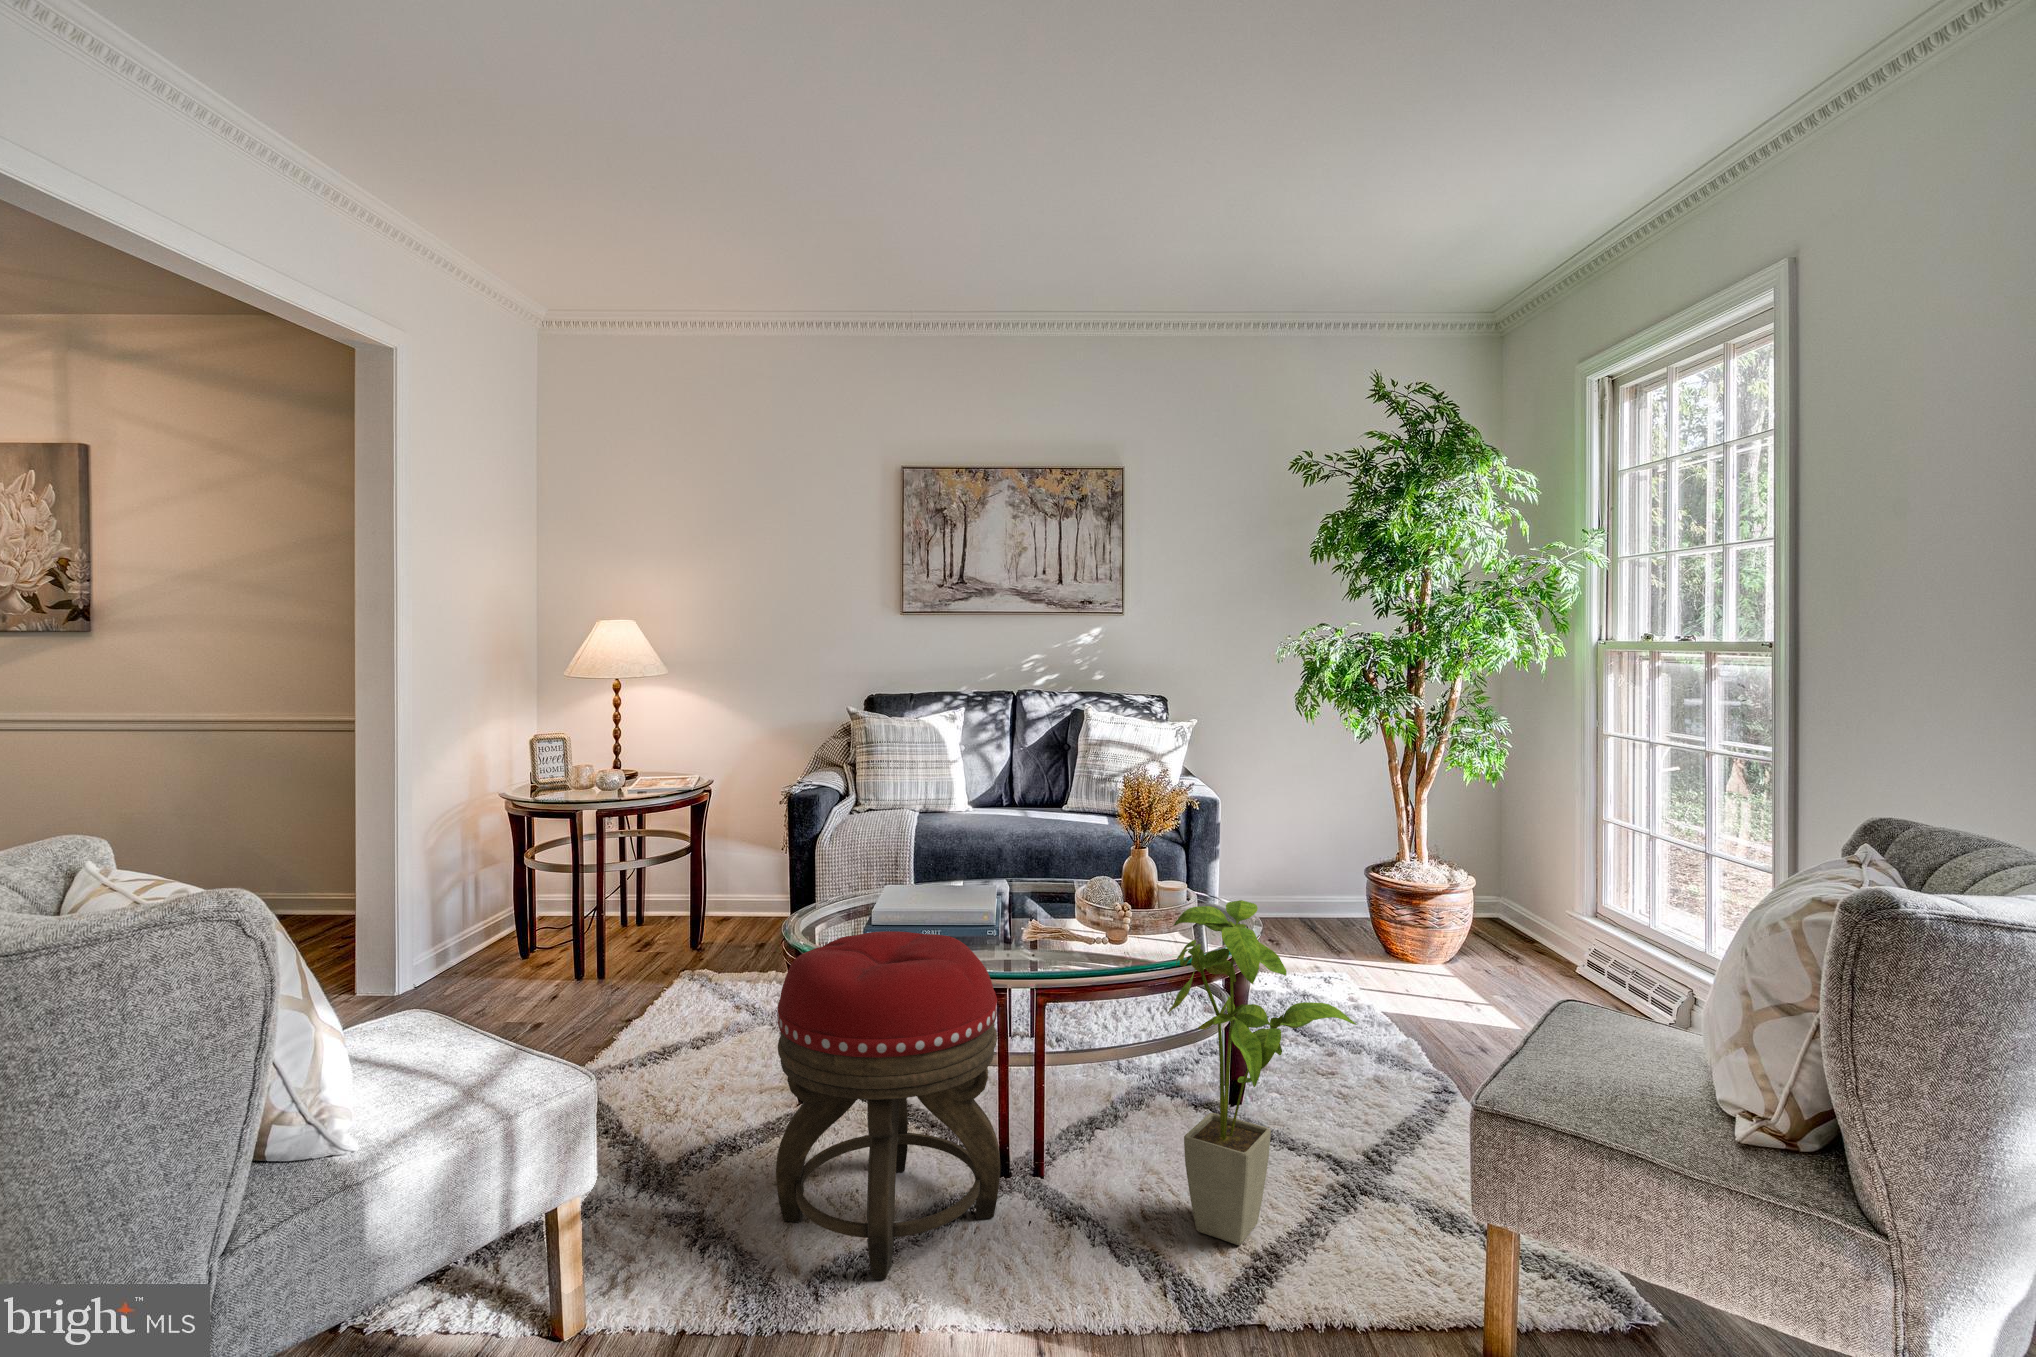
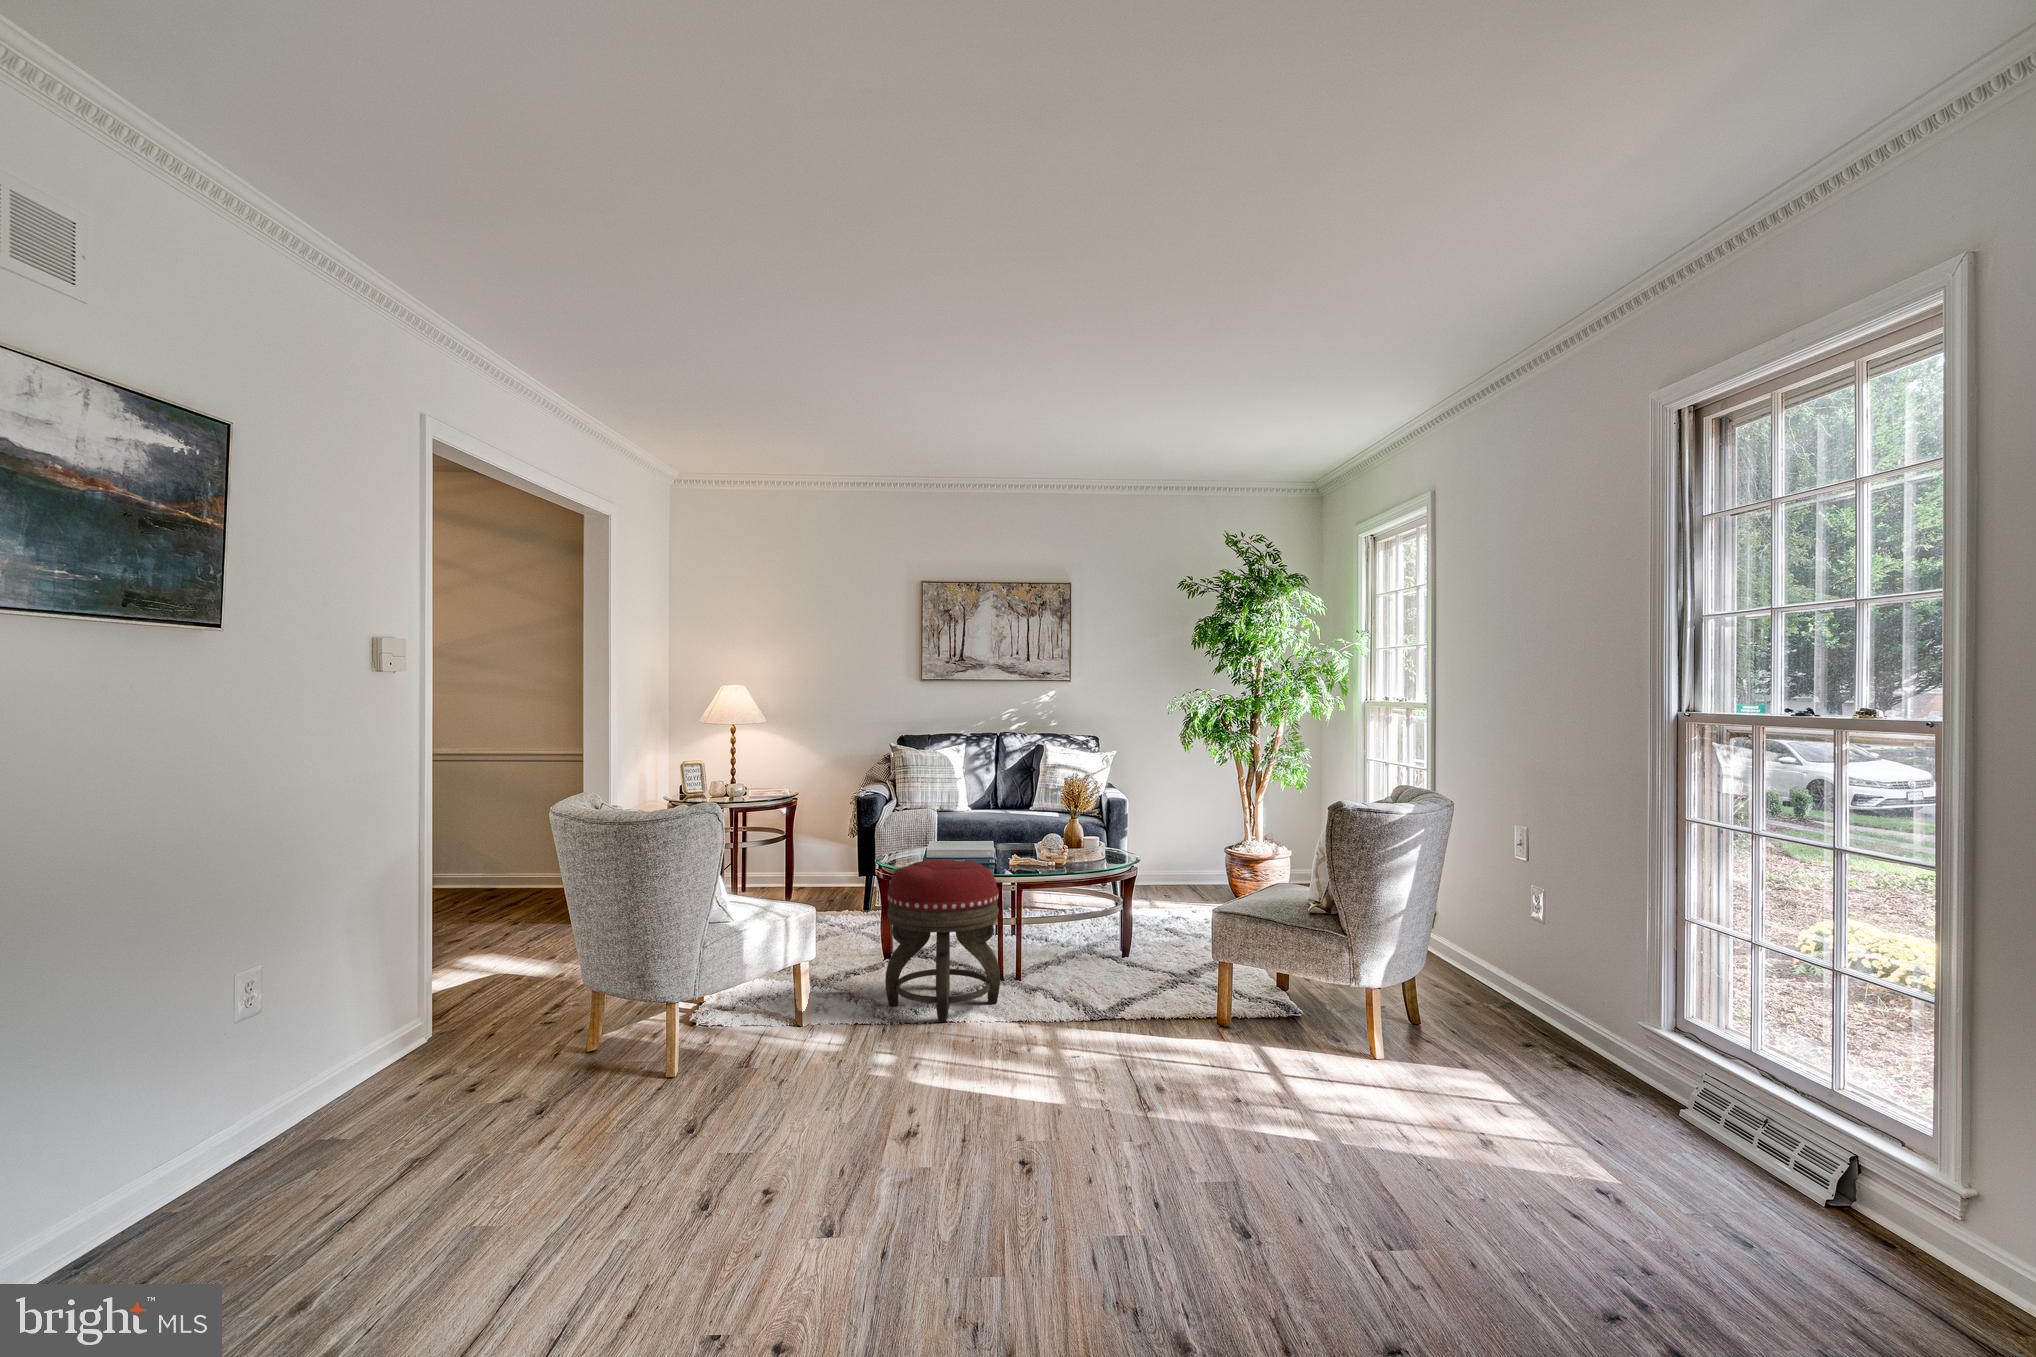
house plant: present [1168,900,1357,1245] -> none [1085,837,1177,1010]

